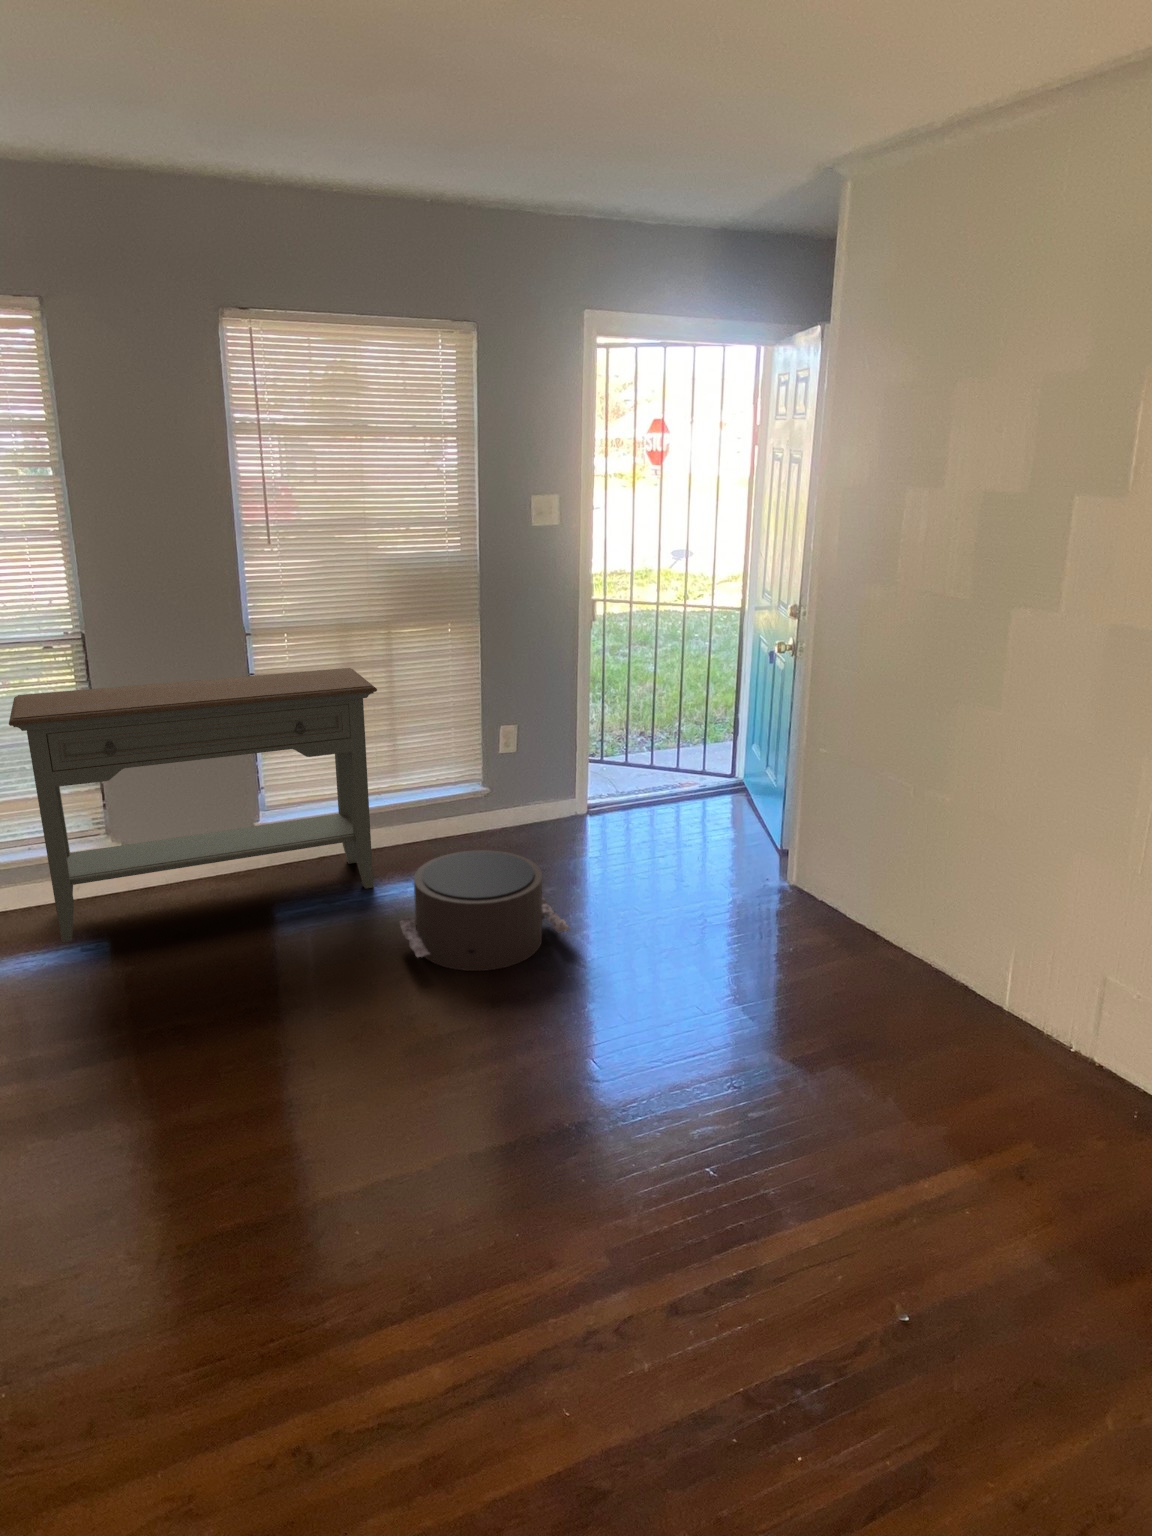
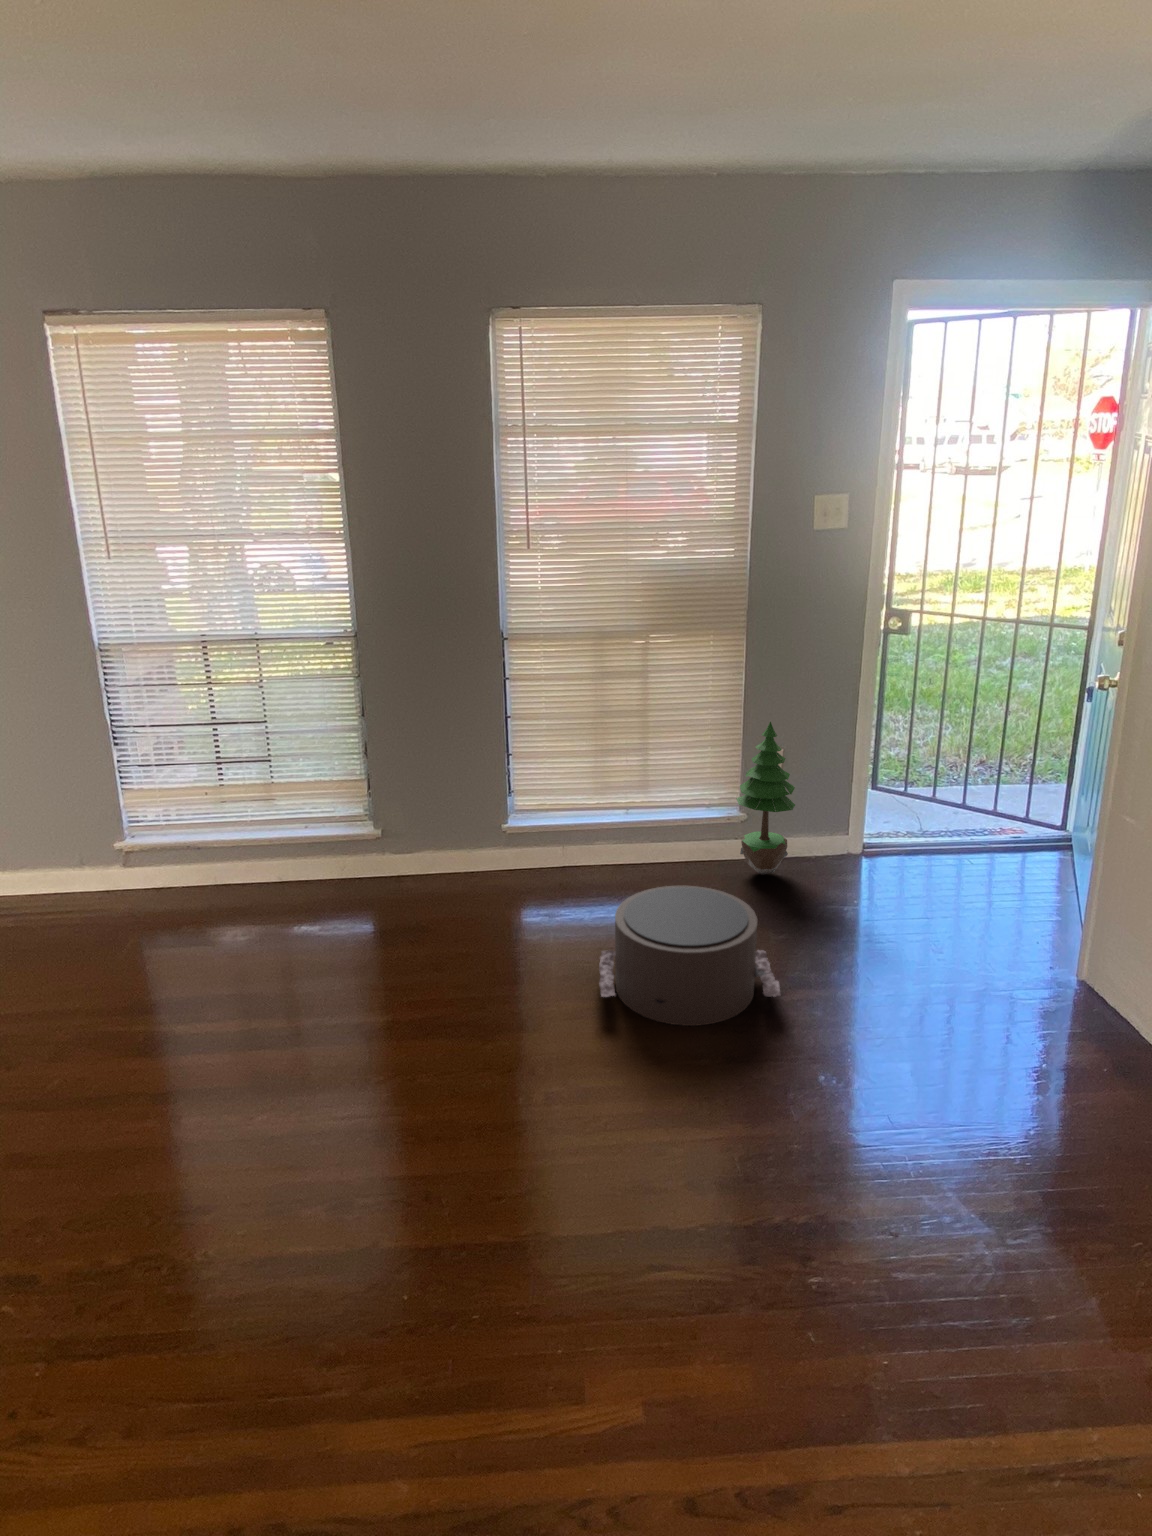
console table: present [9,668,377,943] -> none [269,678,612,917]
potted tree: none [481,699,534,841] -> present [736,722,795,875]

